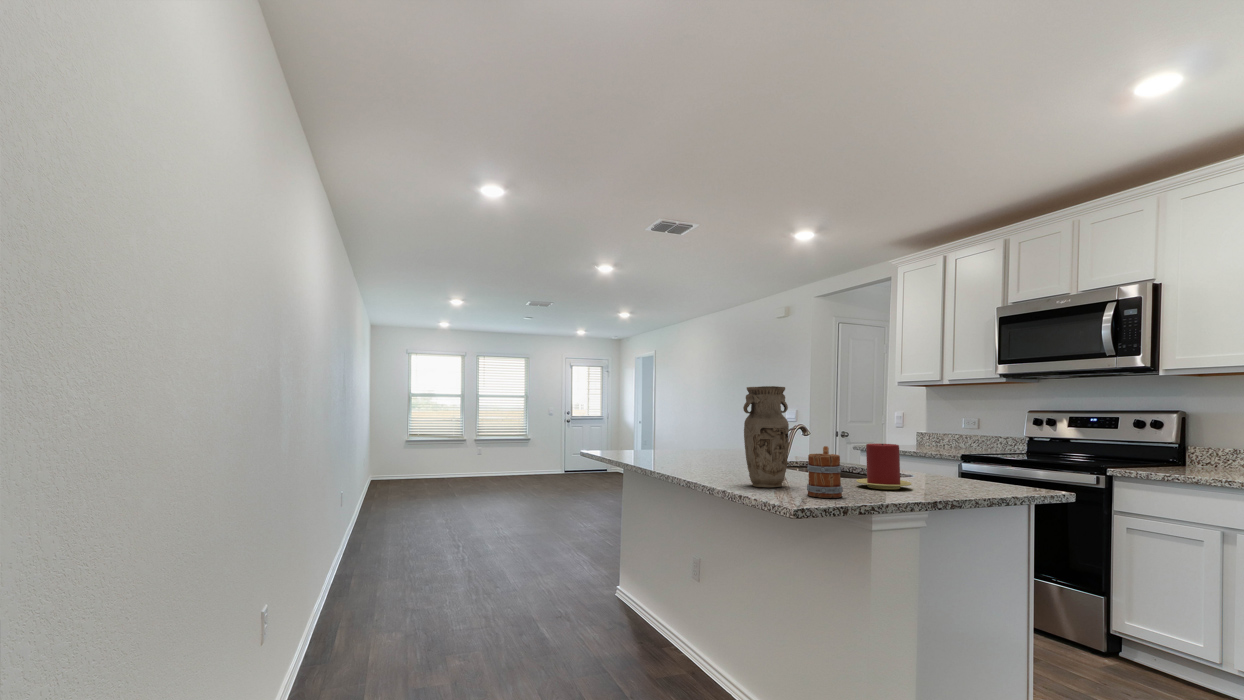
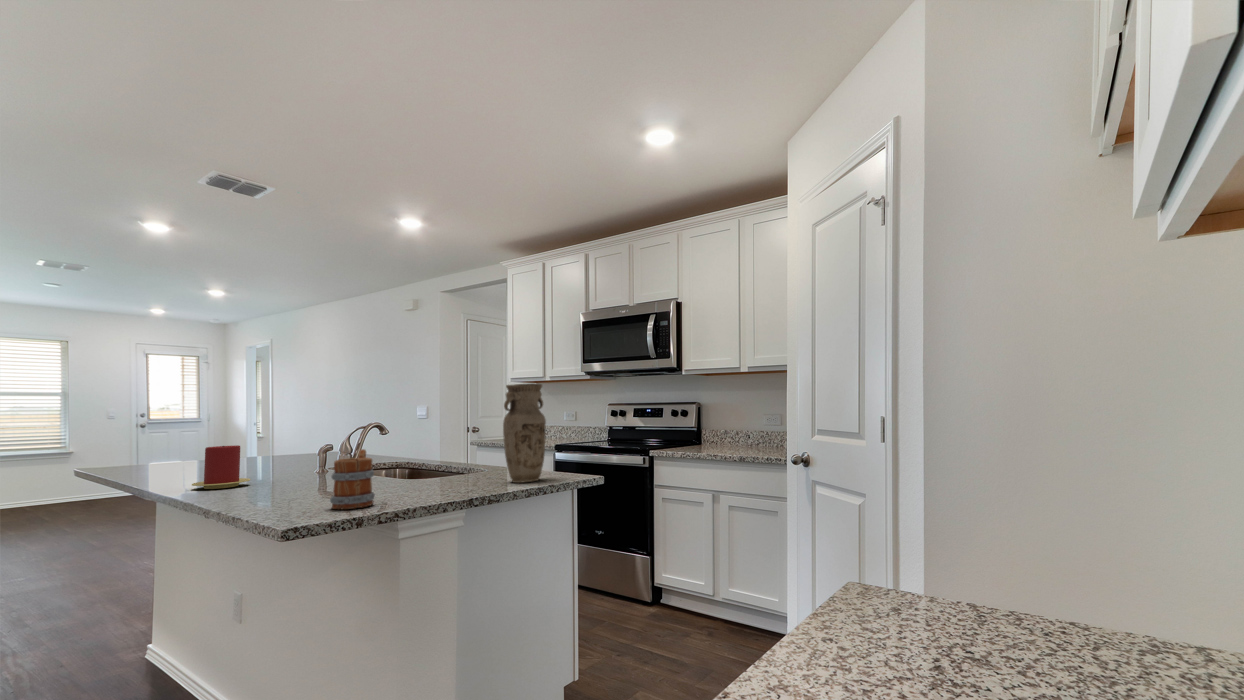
vase: present [743,386,789,487] -> present [503,383,546,483]
candle: present [857,443,912,489] -> present [192,445,250,489]

